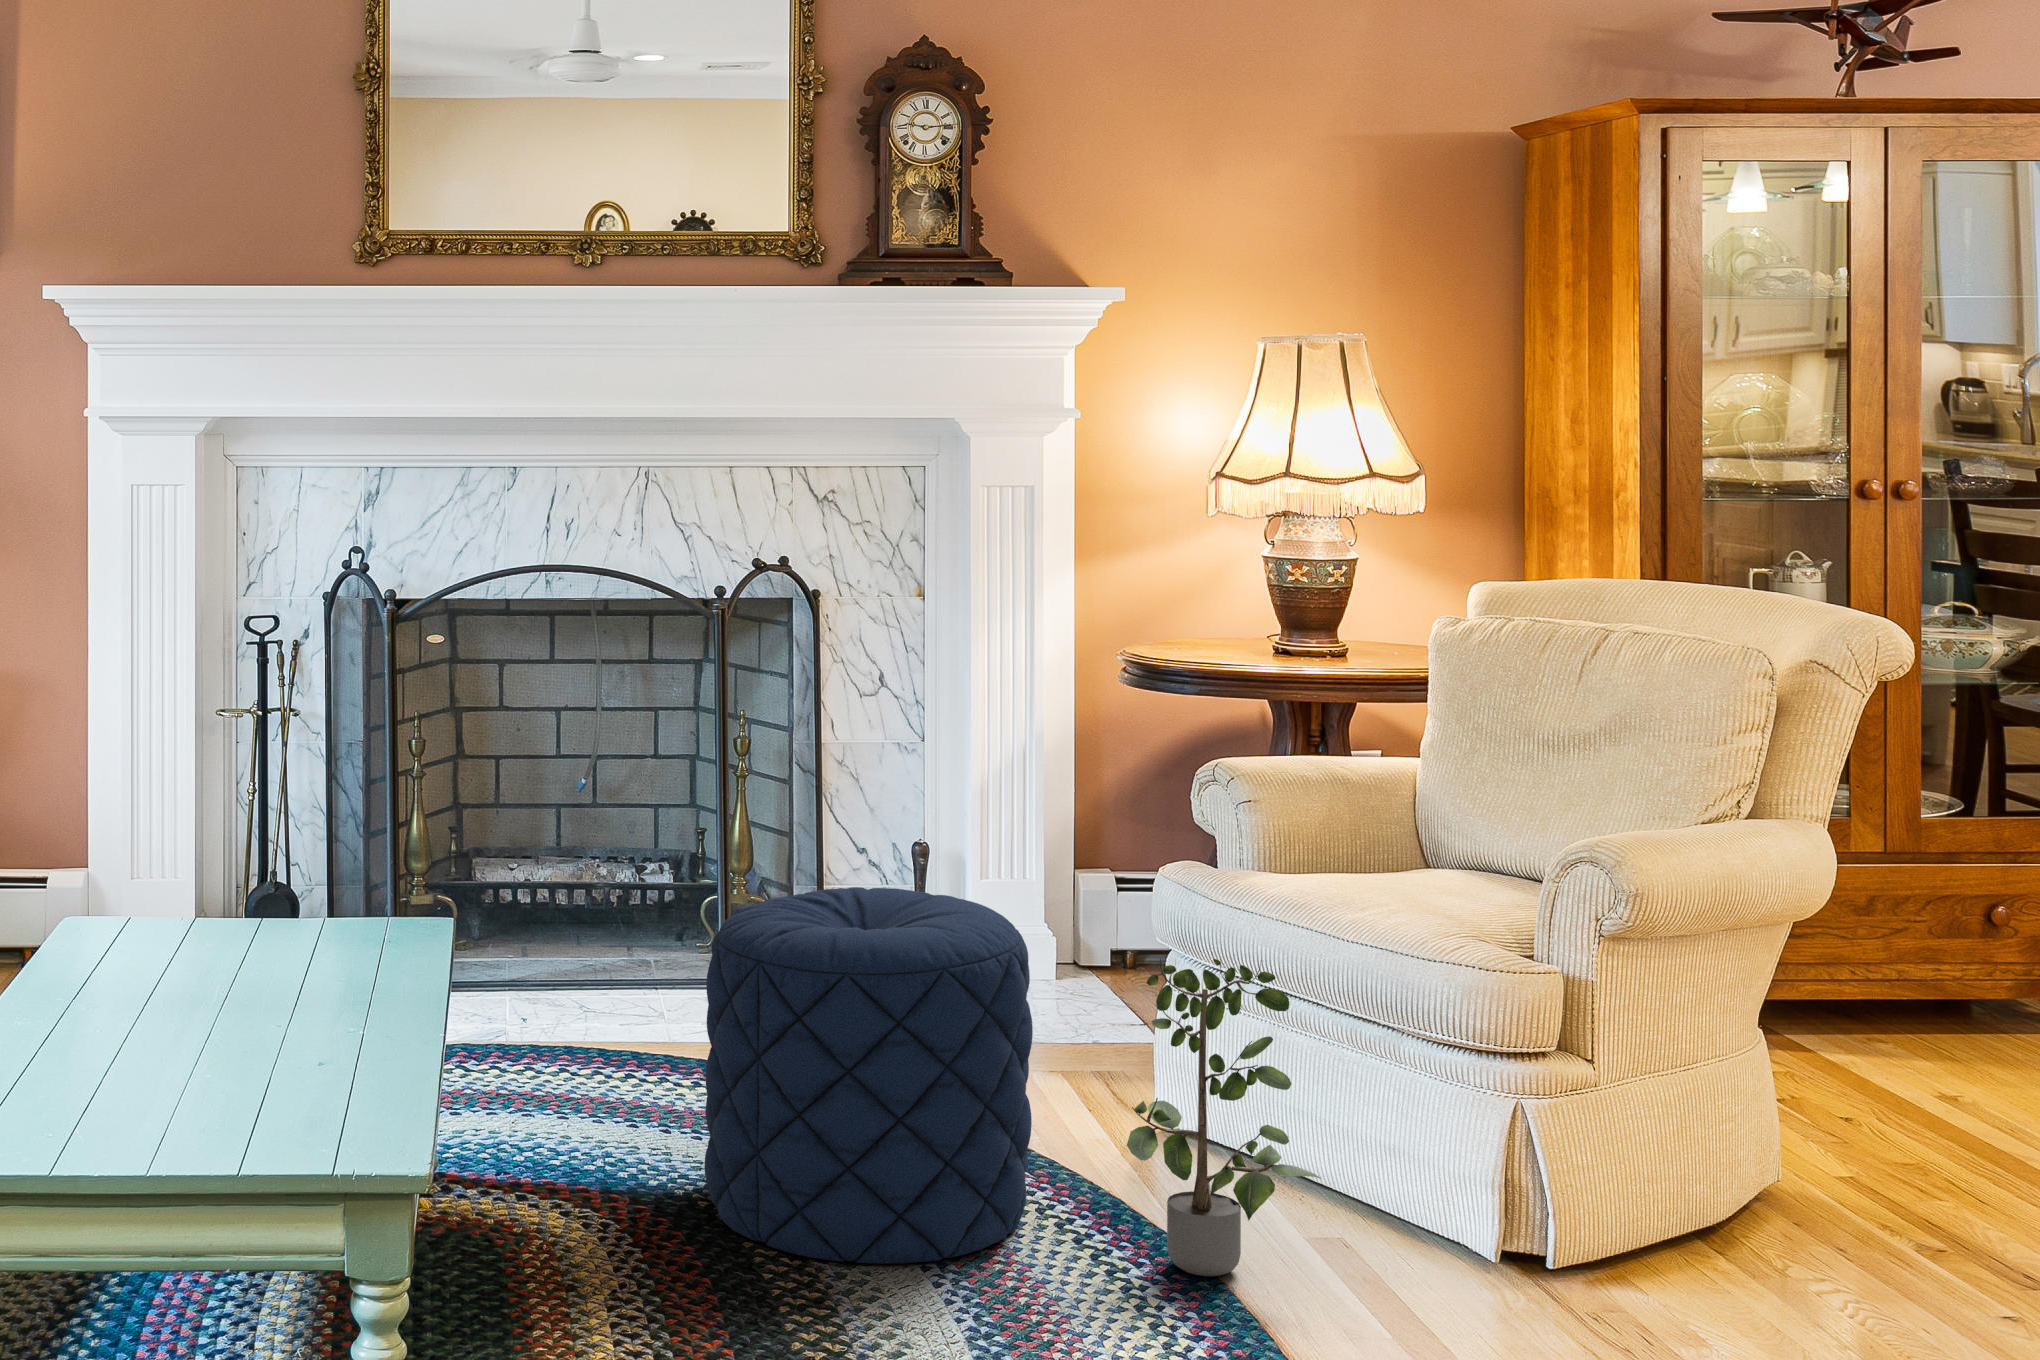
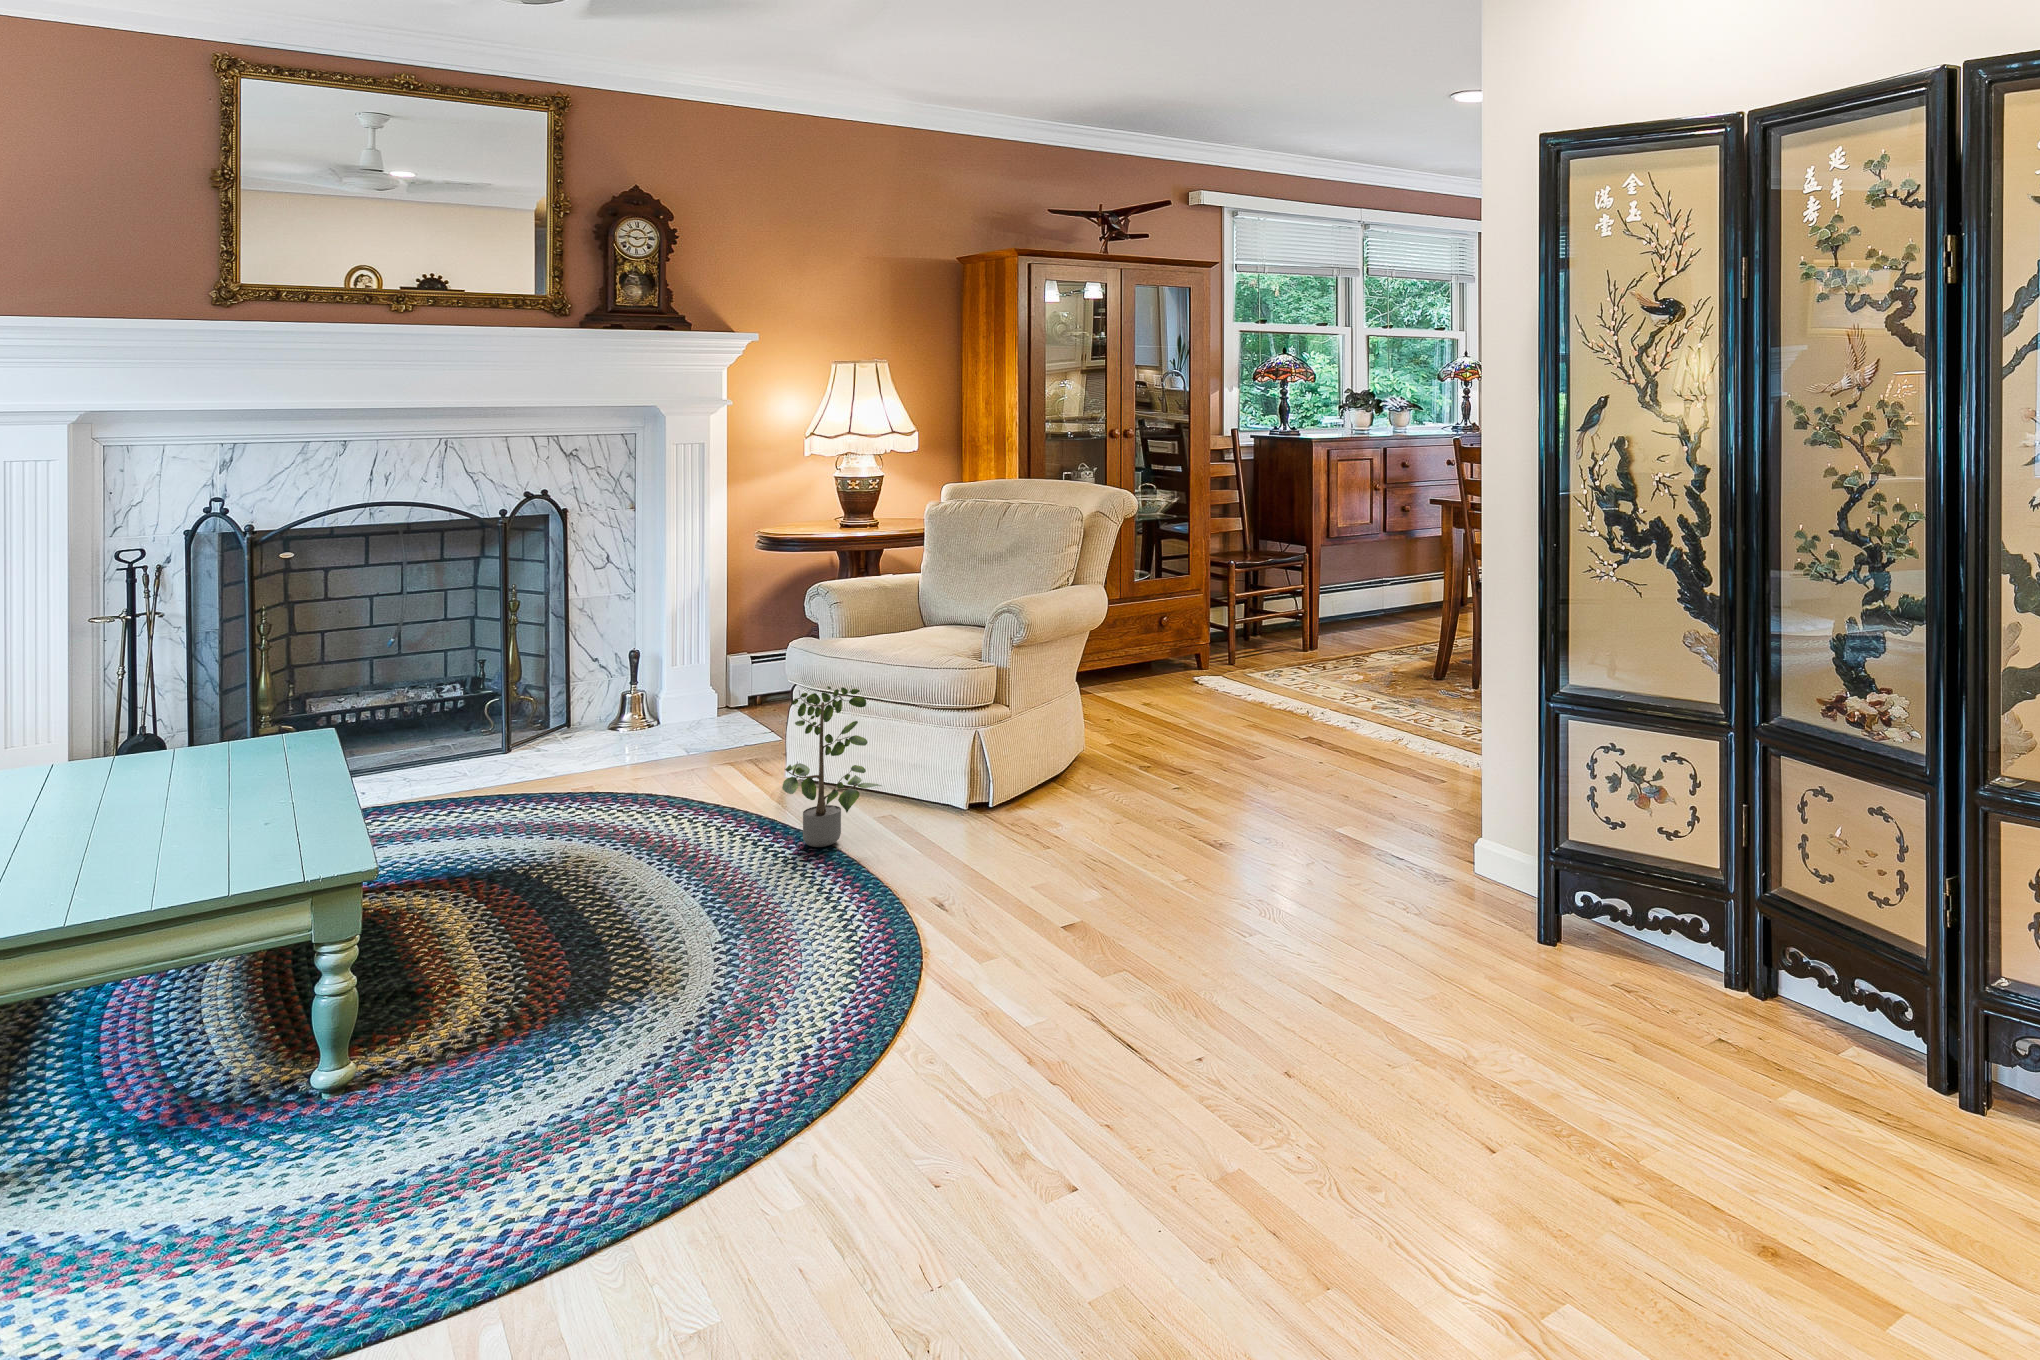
pouf: present [705,887,1033,1264] -> none [527,674,726,883]

